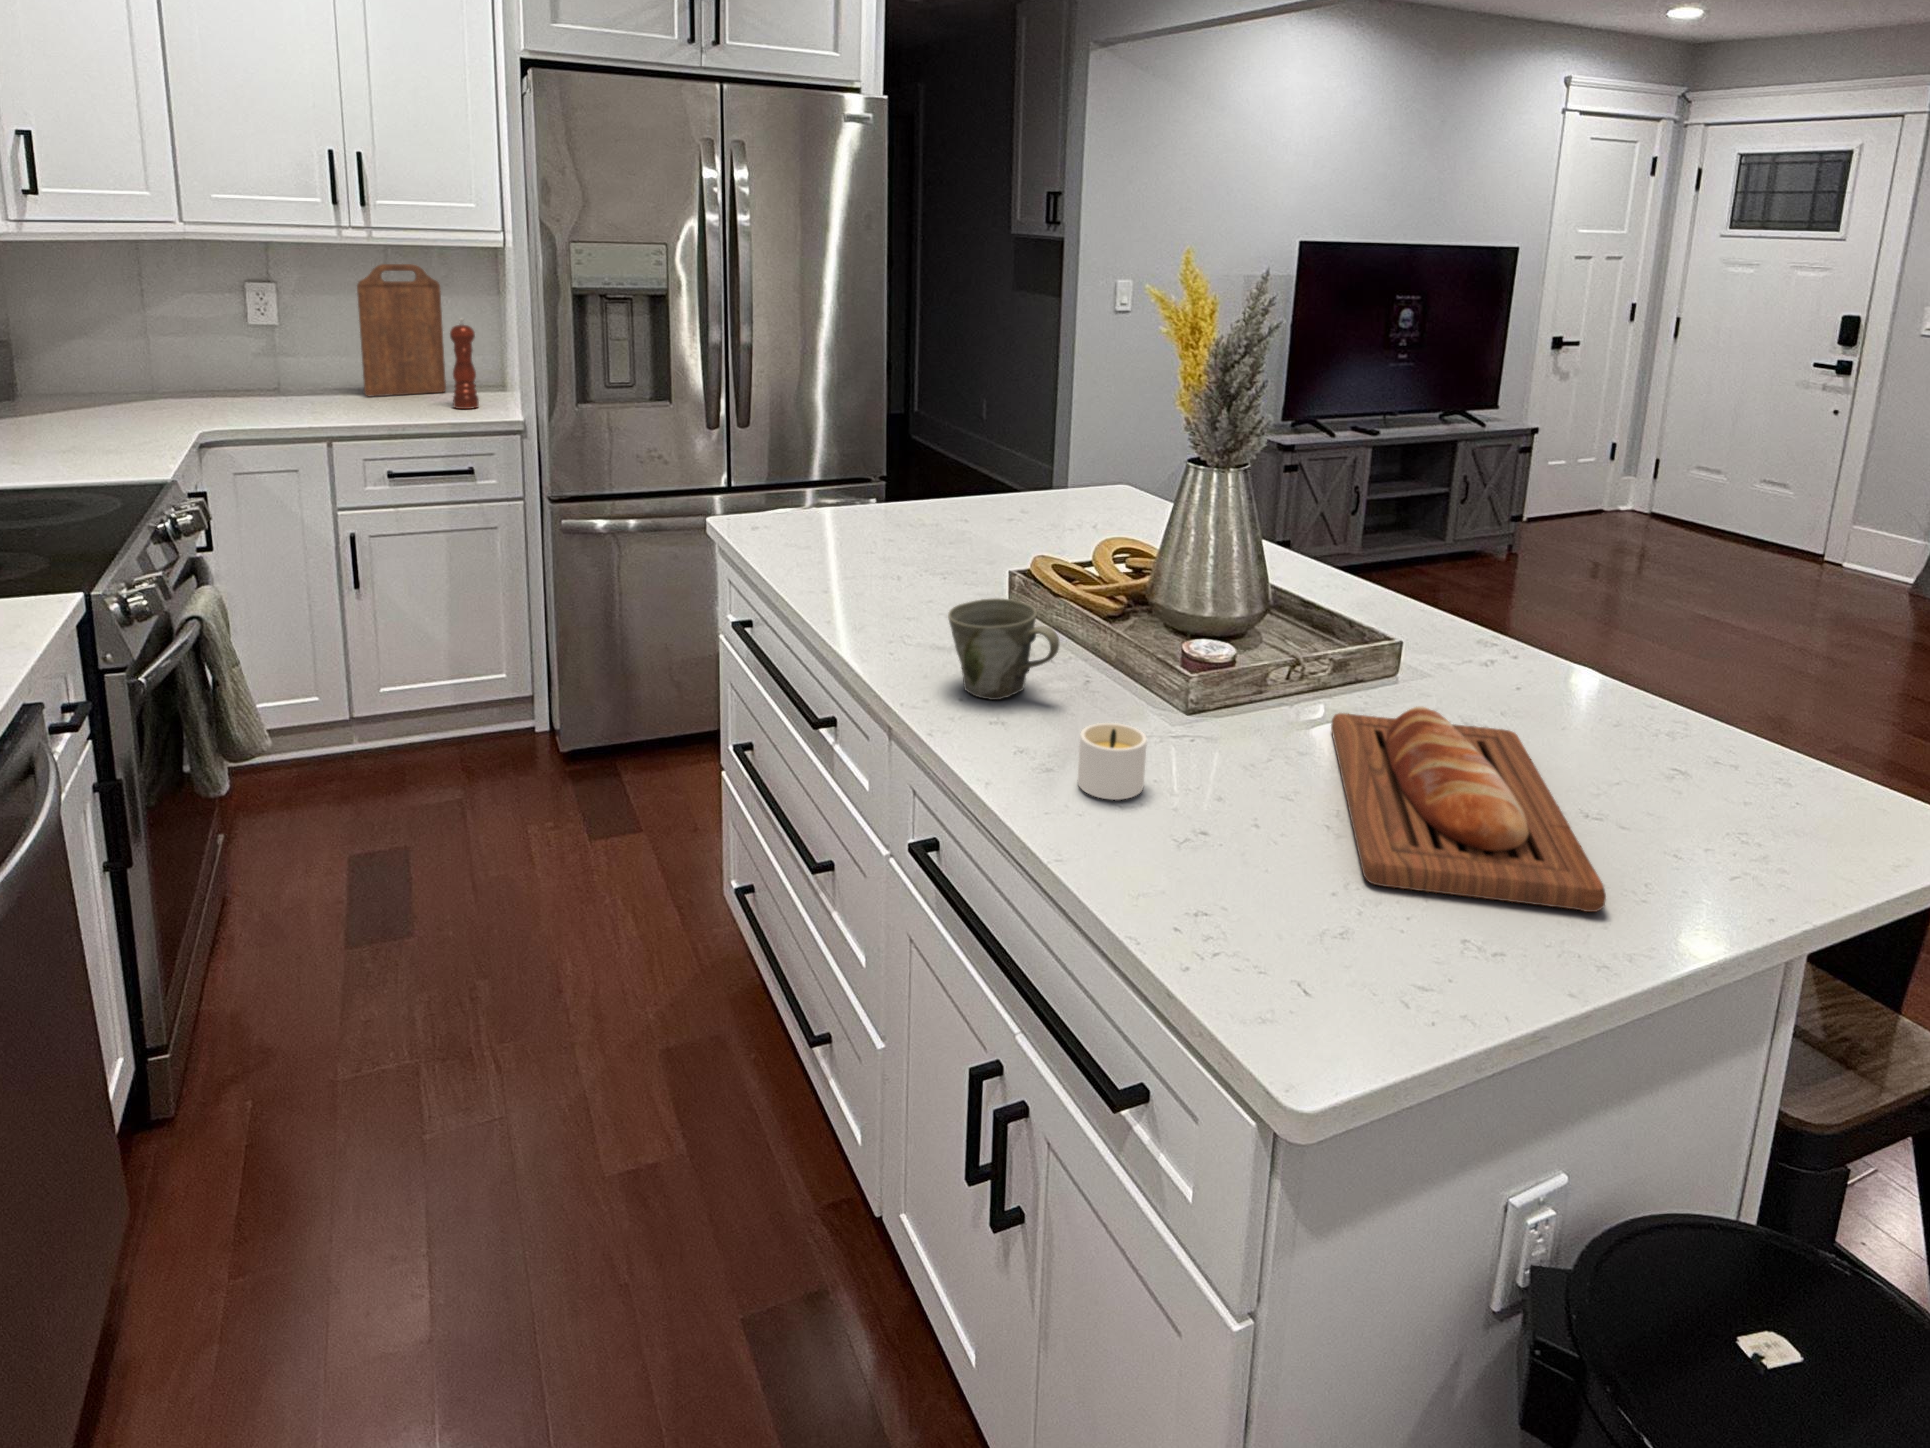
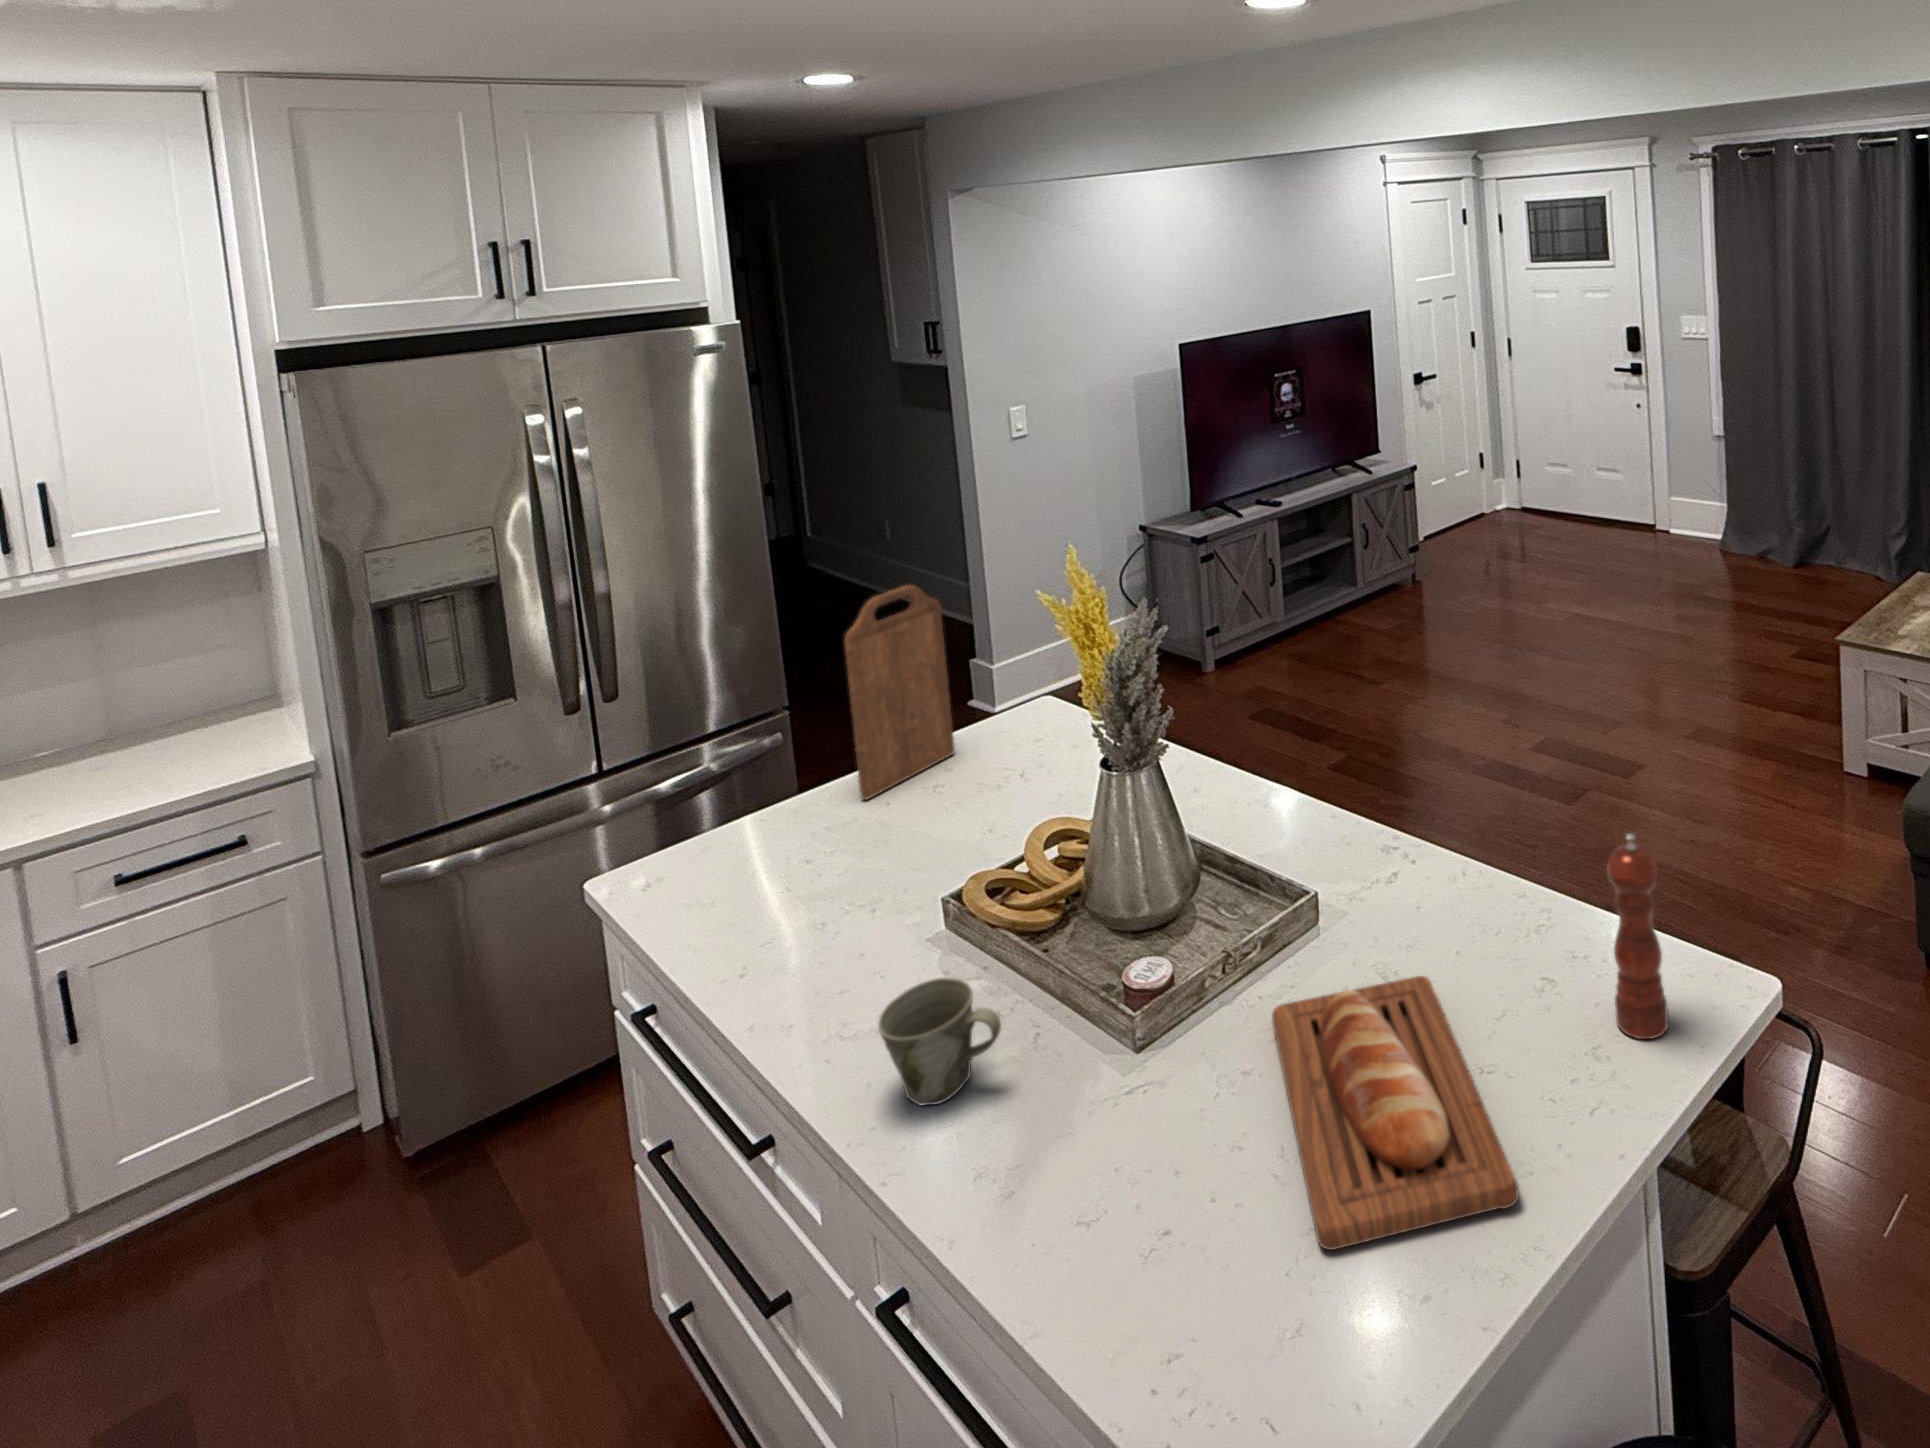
cutting board: present [357,264,446,396] -> present [844,585,955,799]
pepper mill: present [450,318,479,409] -> present [1607,833,1668,1039]
candle: present [1078,723,1147,800] -> none [1034,1126,1133,1226]

